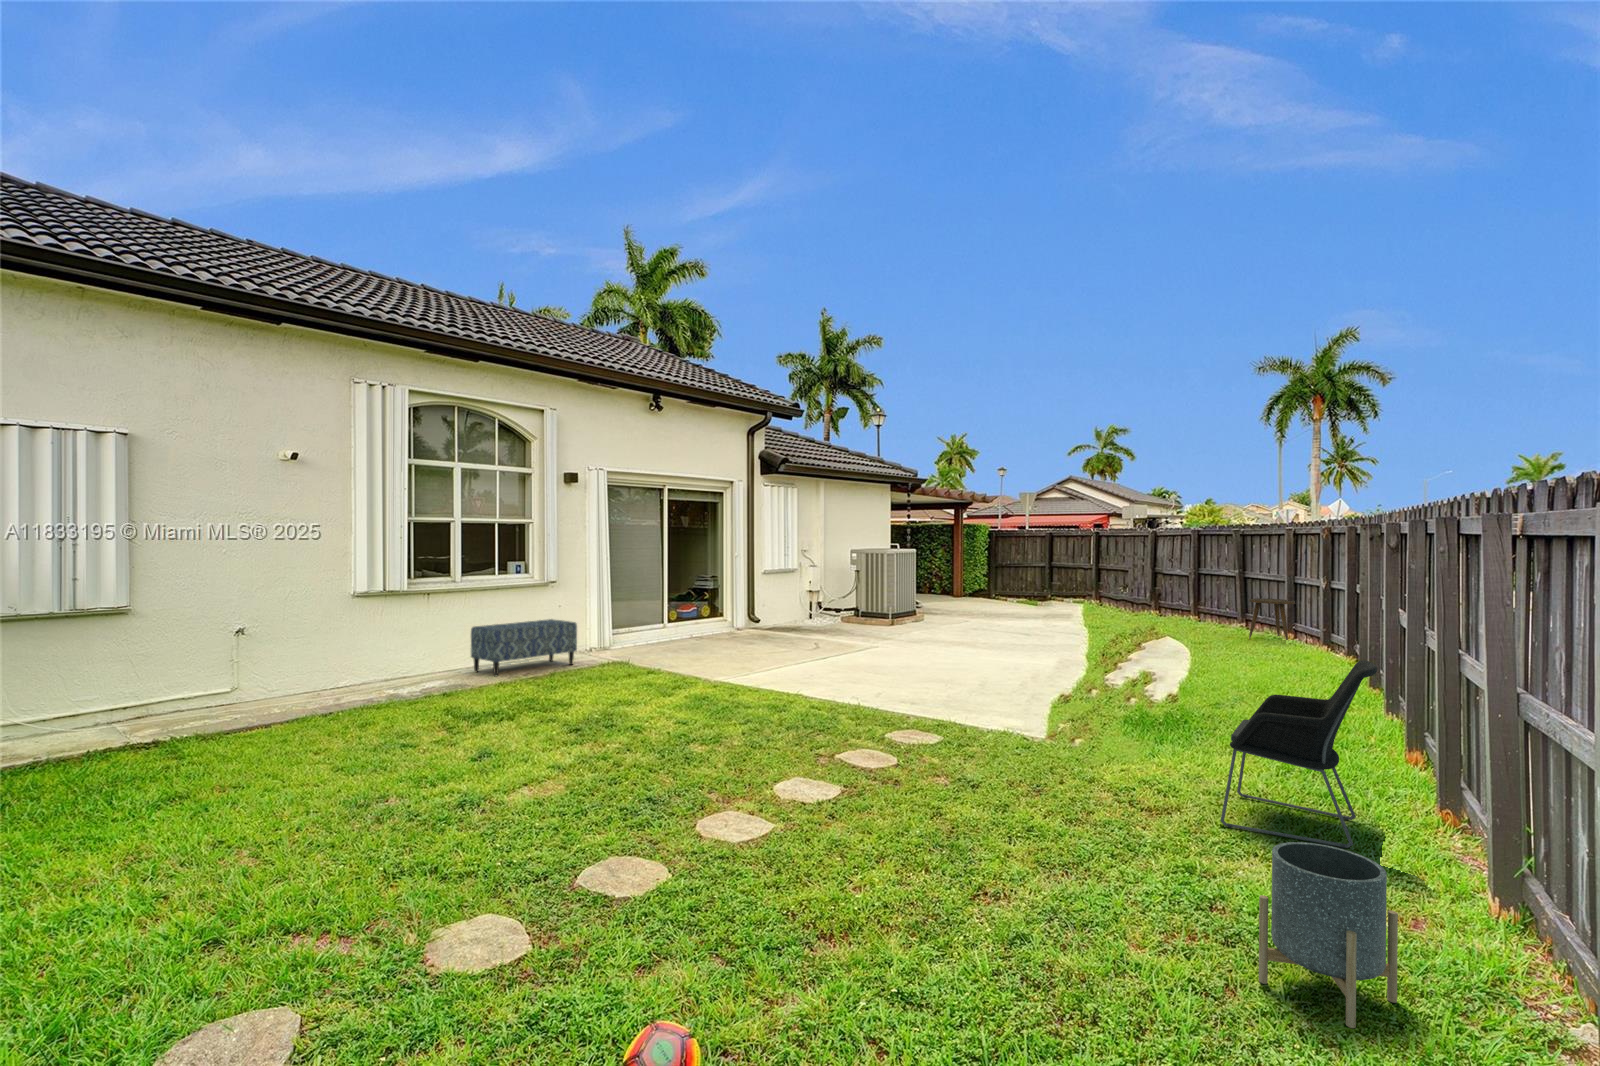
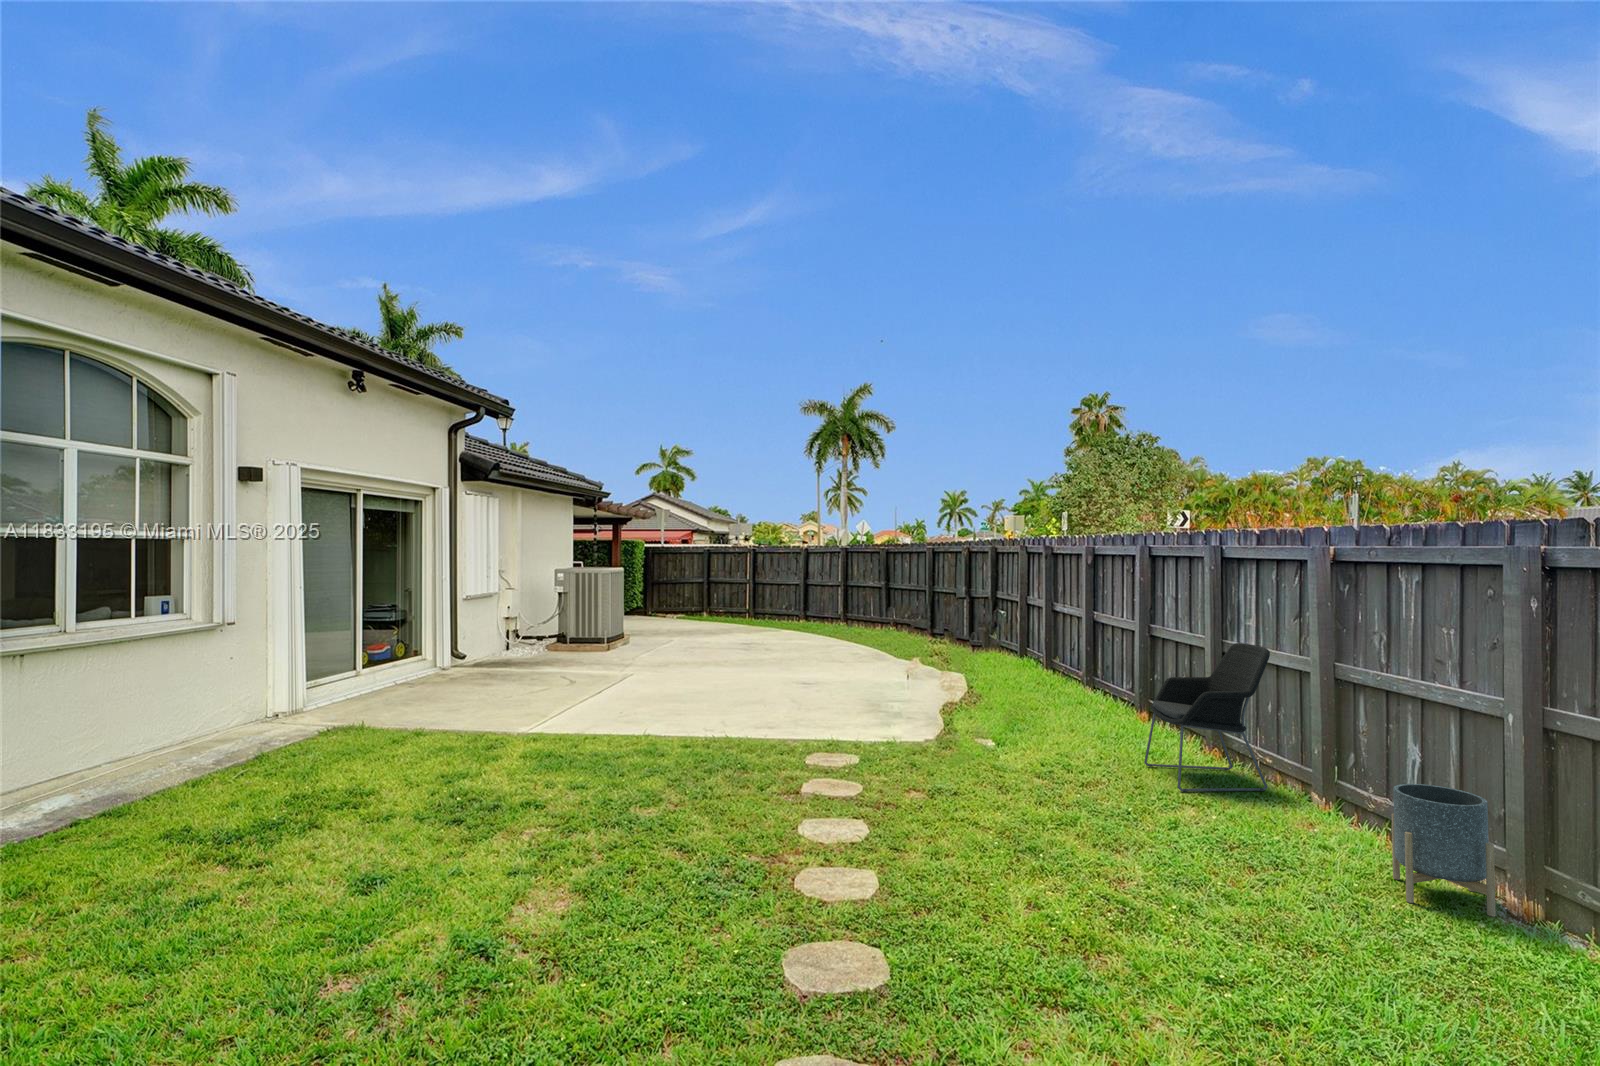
side table: present [1249,598,1295,640] -> none [919,604,953,640]
bench: present [471,619,577,677] -> none [97,677,277,773]

